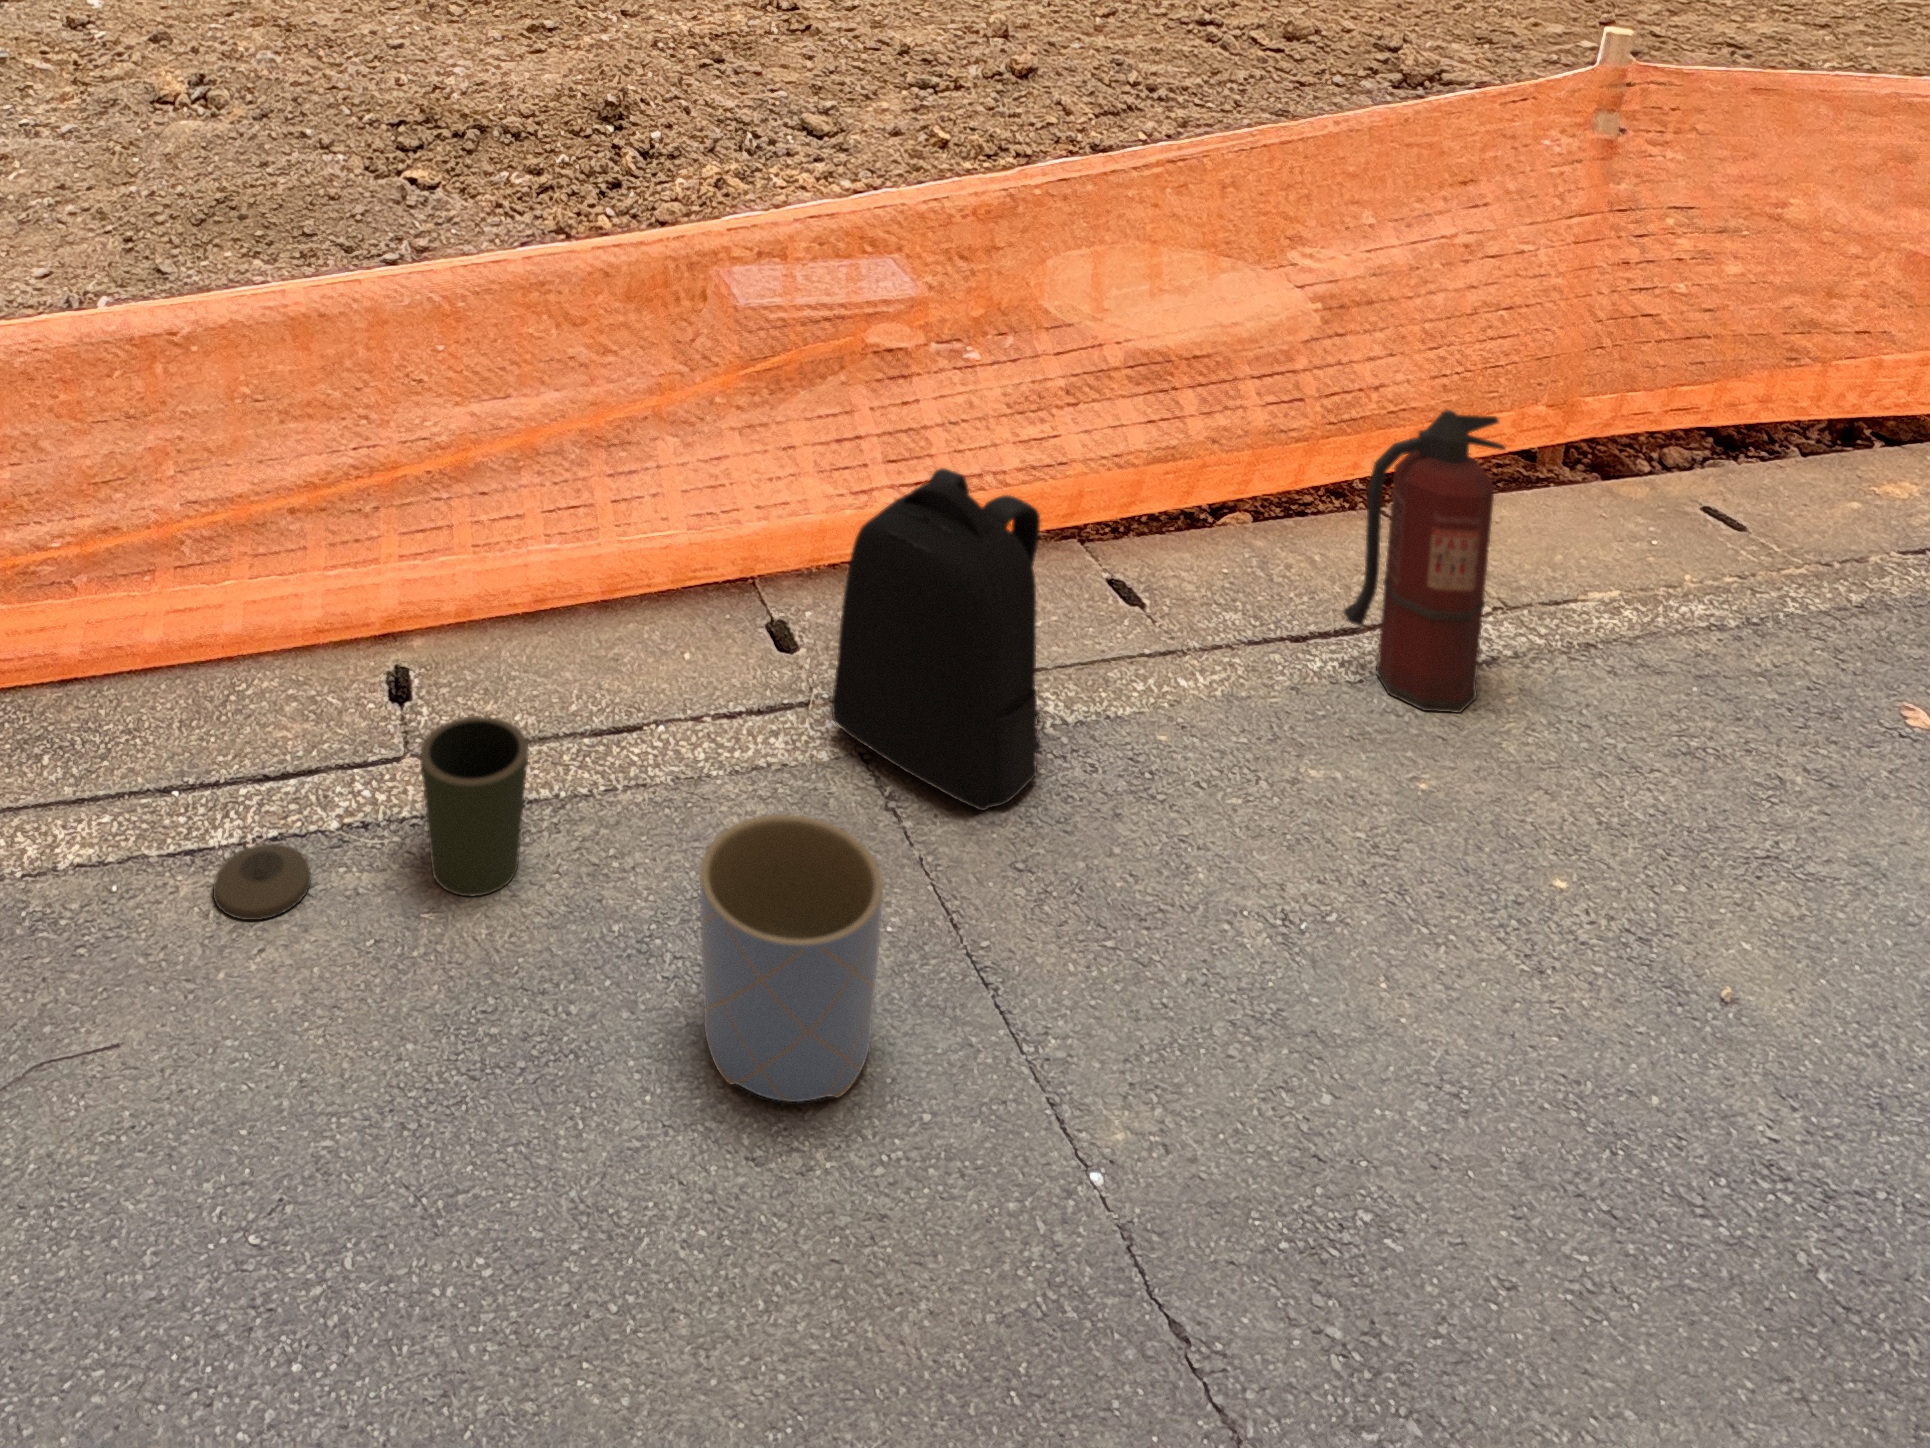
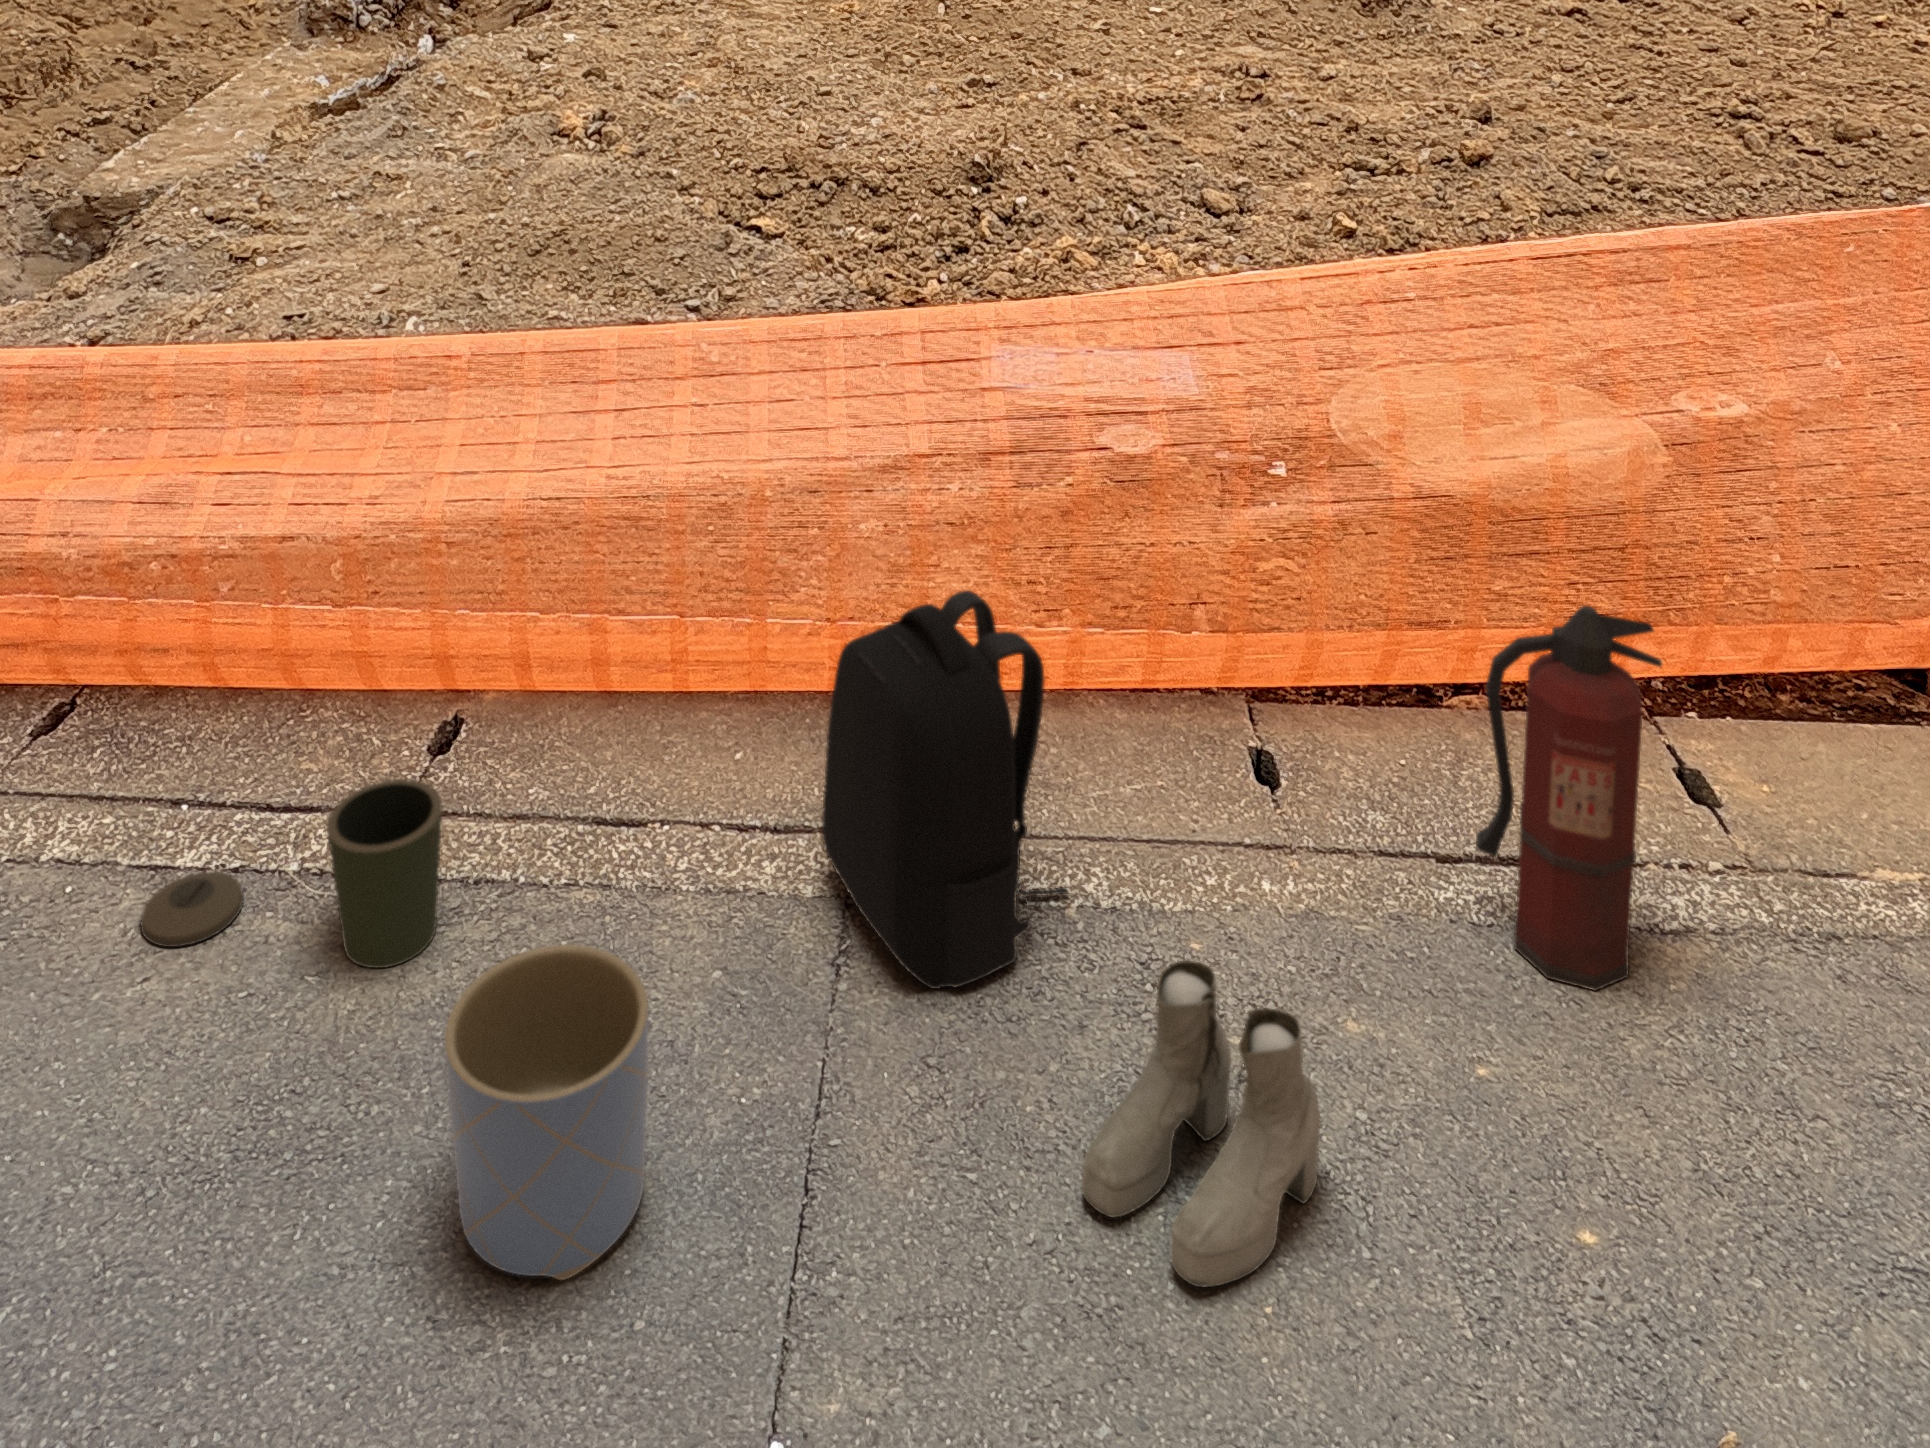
boots: none [1198,731,1369,977] -> present [1081,961,1320,1287]

